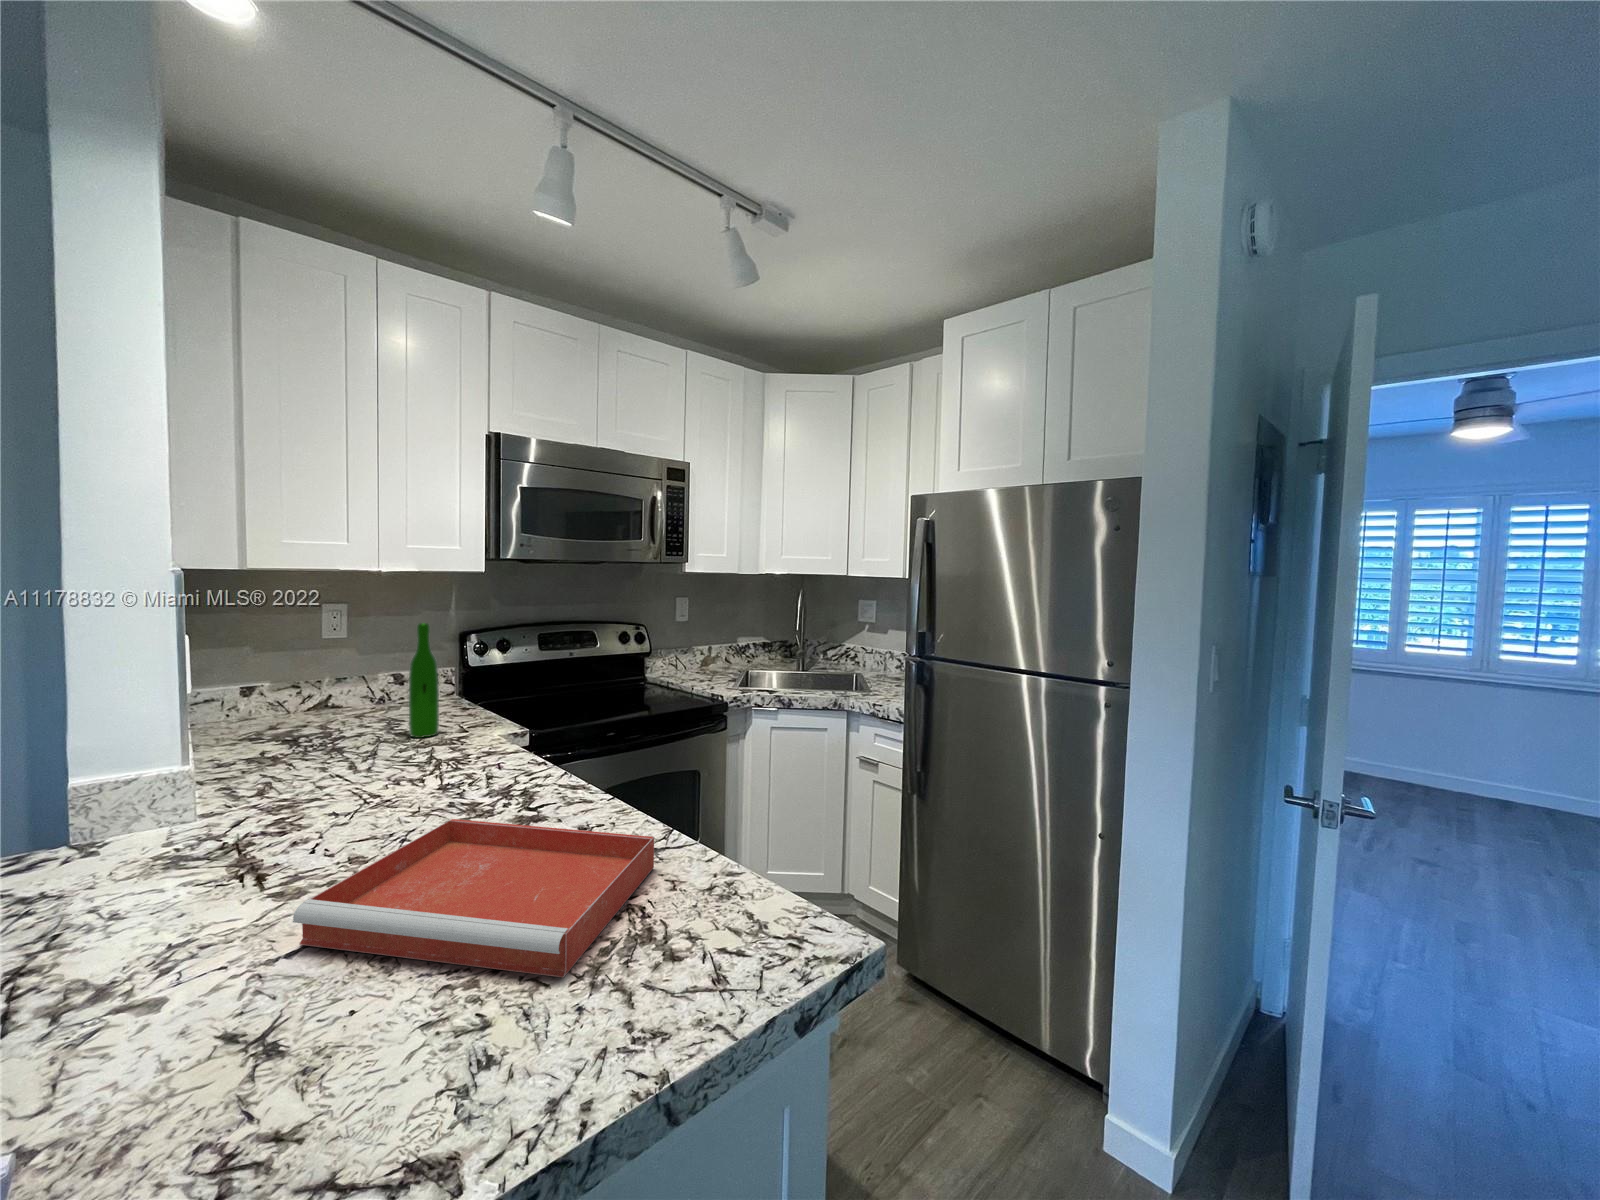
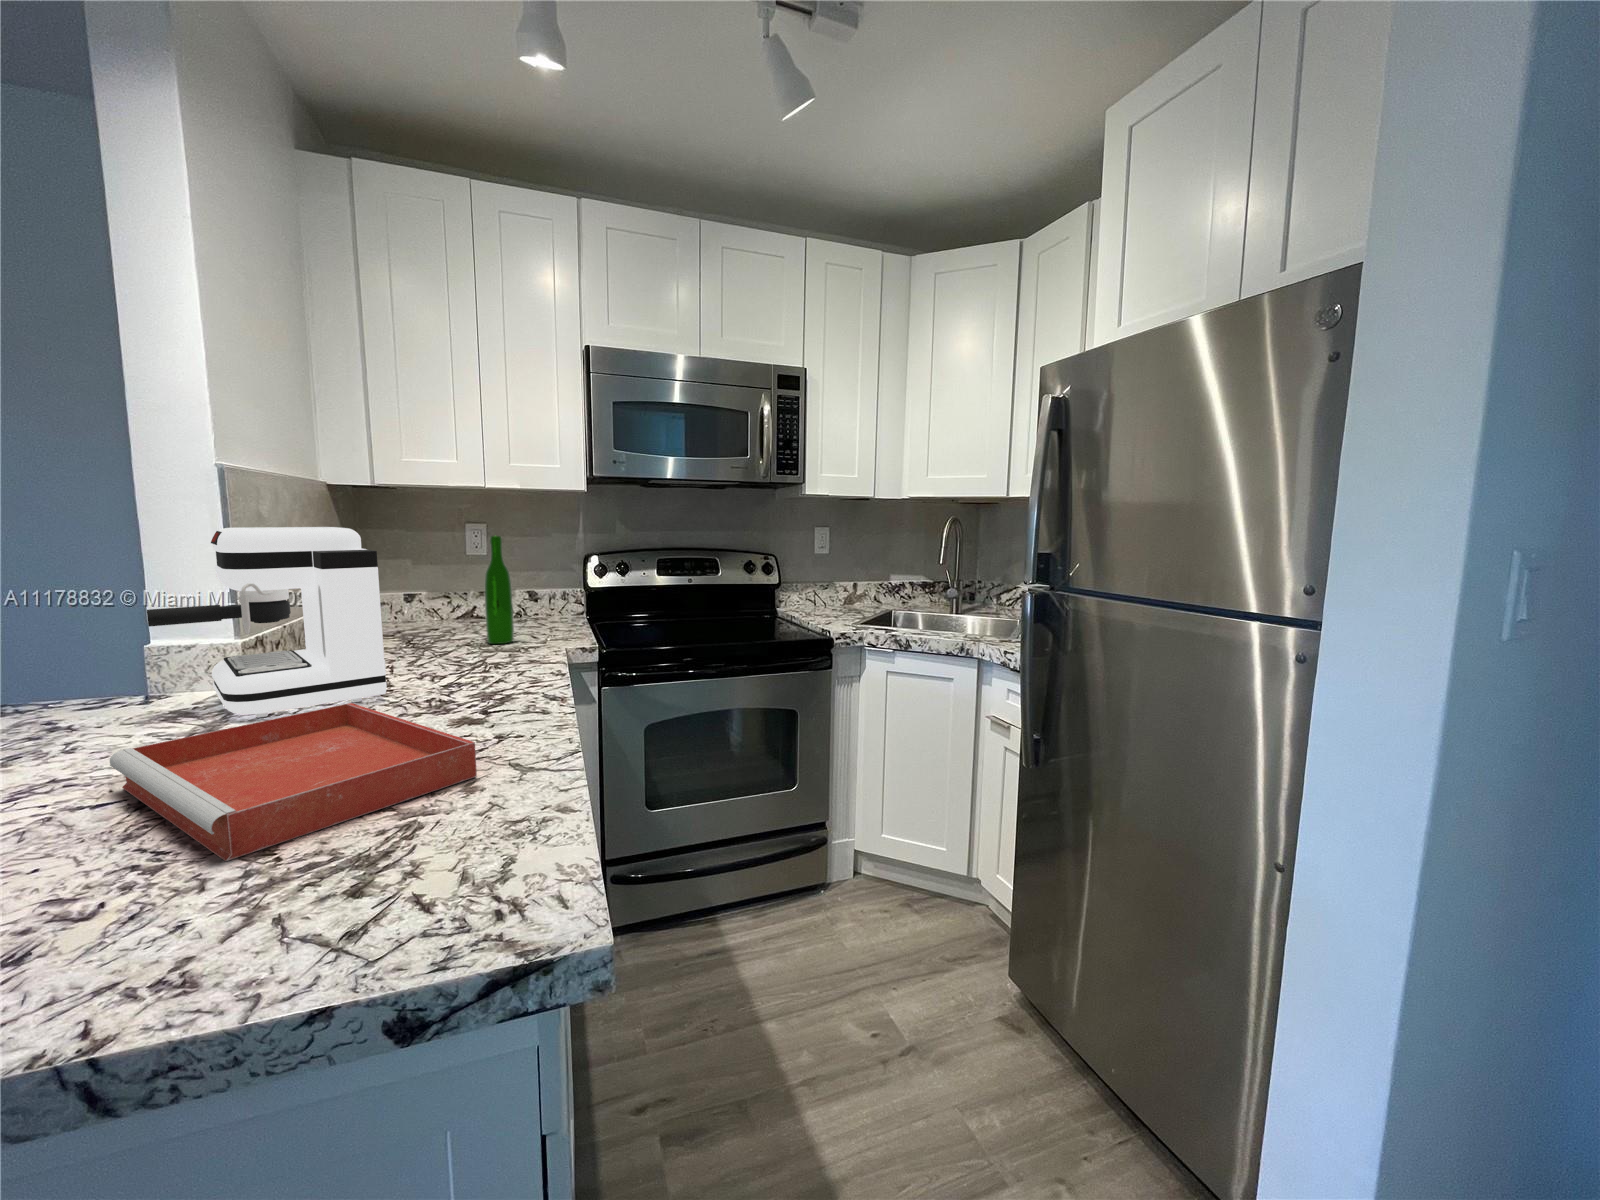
coffee maker: none [143,631,420,851] -> present [147,527,387,718]

